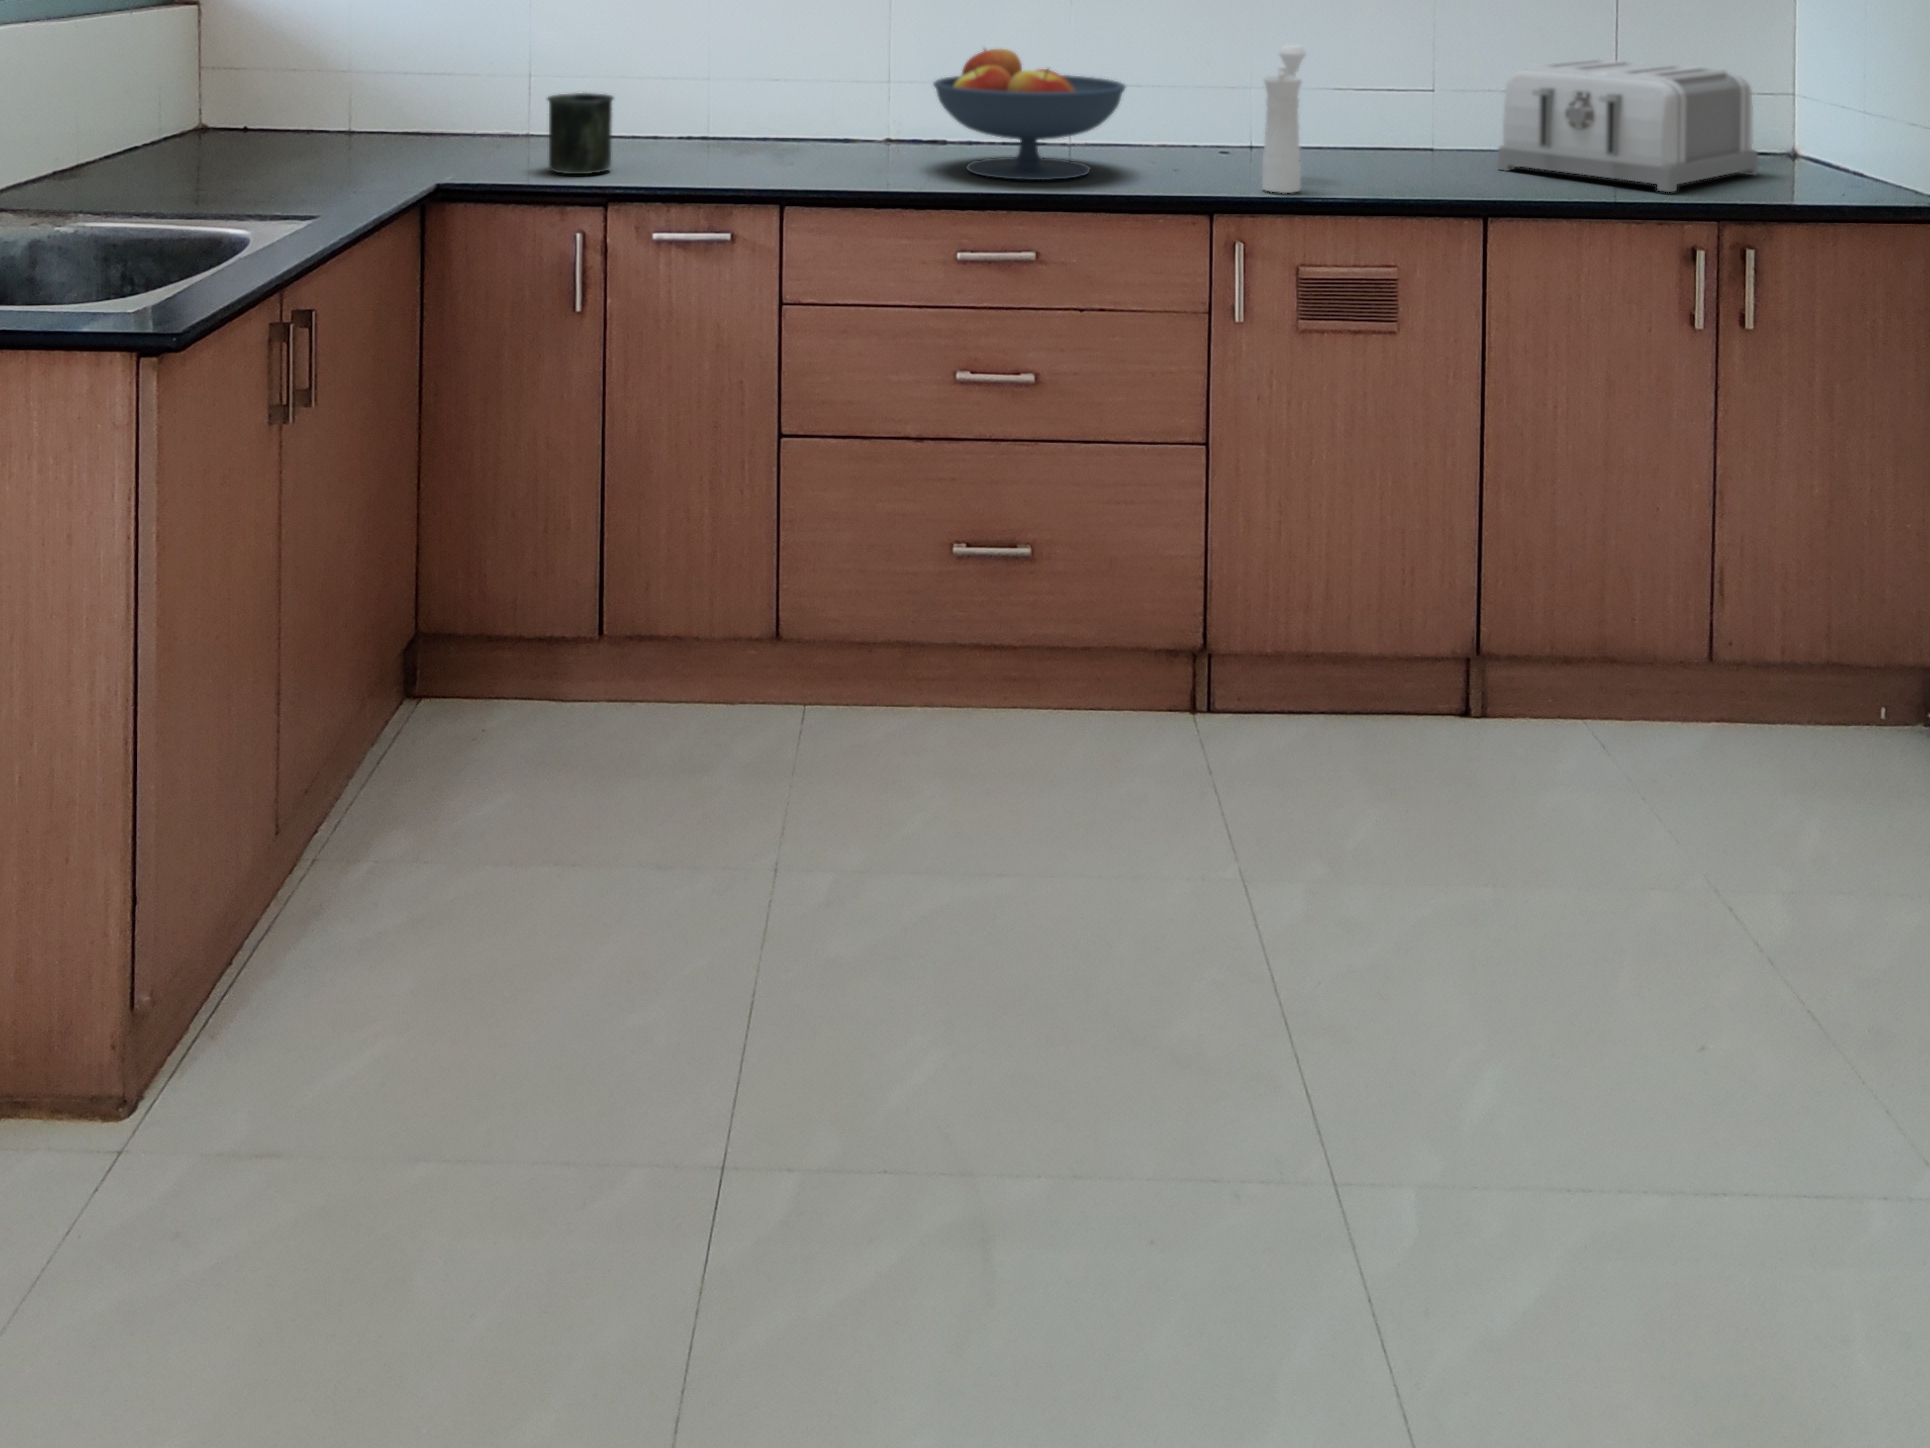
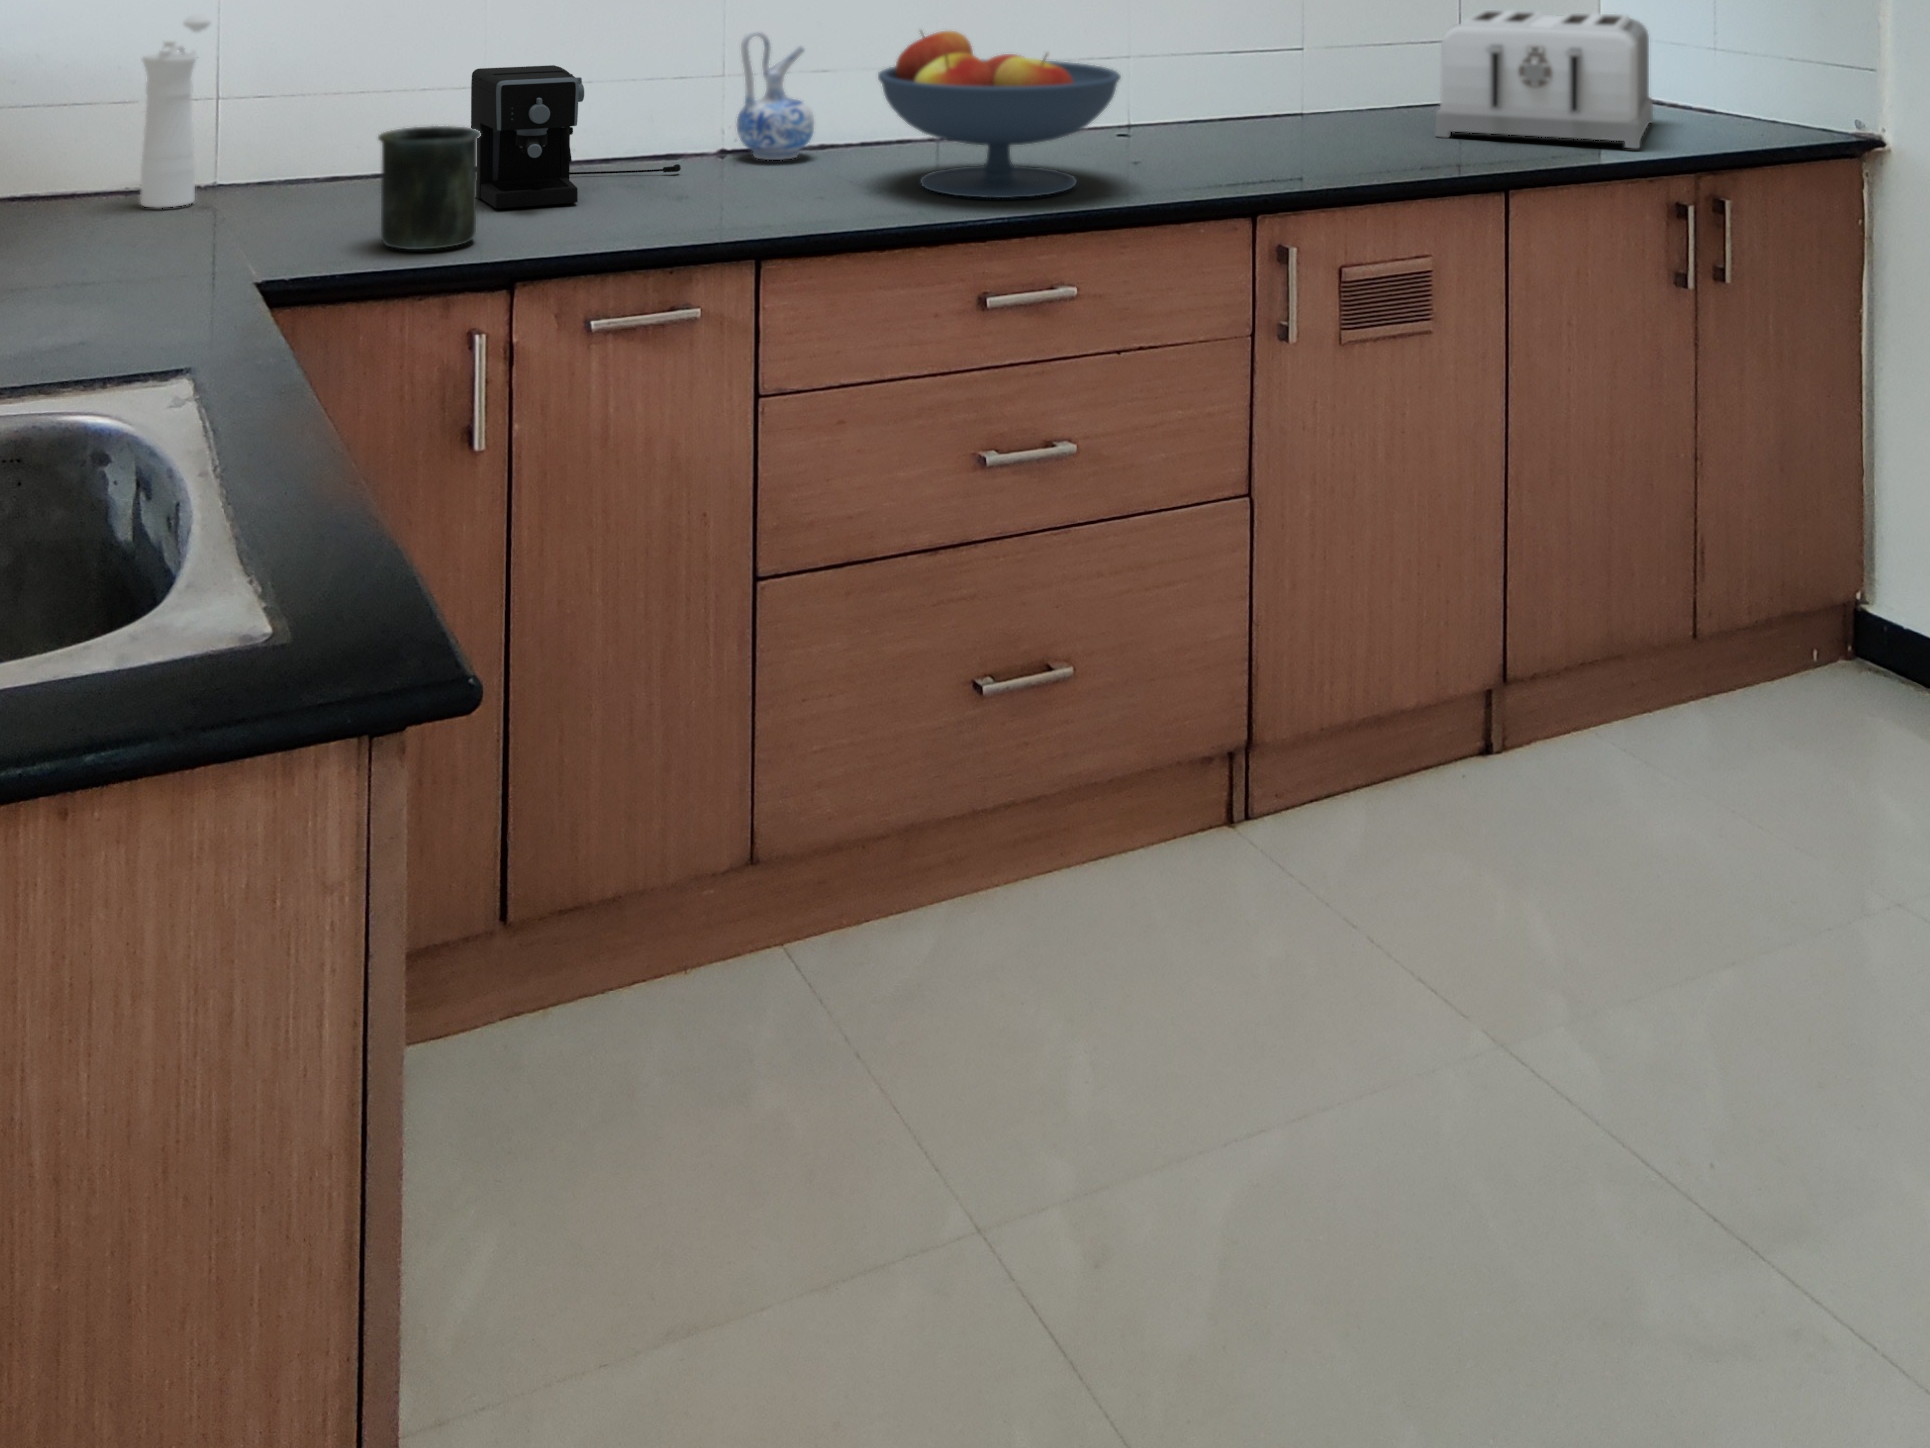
ceramic pitcher: none [882,44,941,144] -> present [737,30,814,160]
pepper mill: present [1262,45,1306,193] -> present [140,14,210,208]
coffee maker: none [658,60,823,157] -> present [471,65,681,208]

